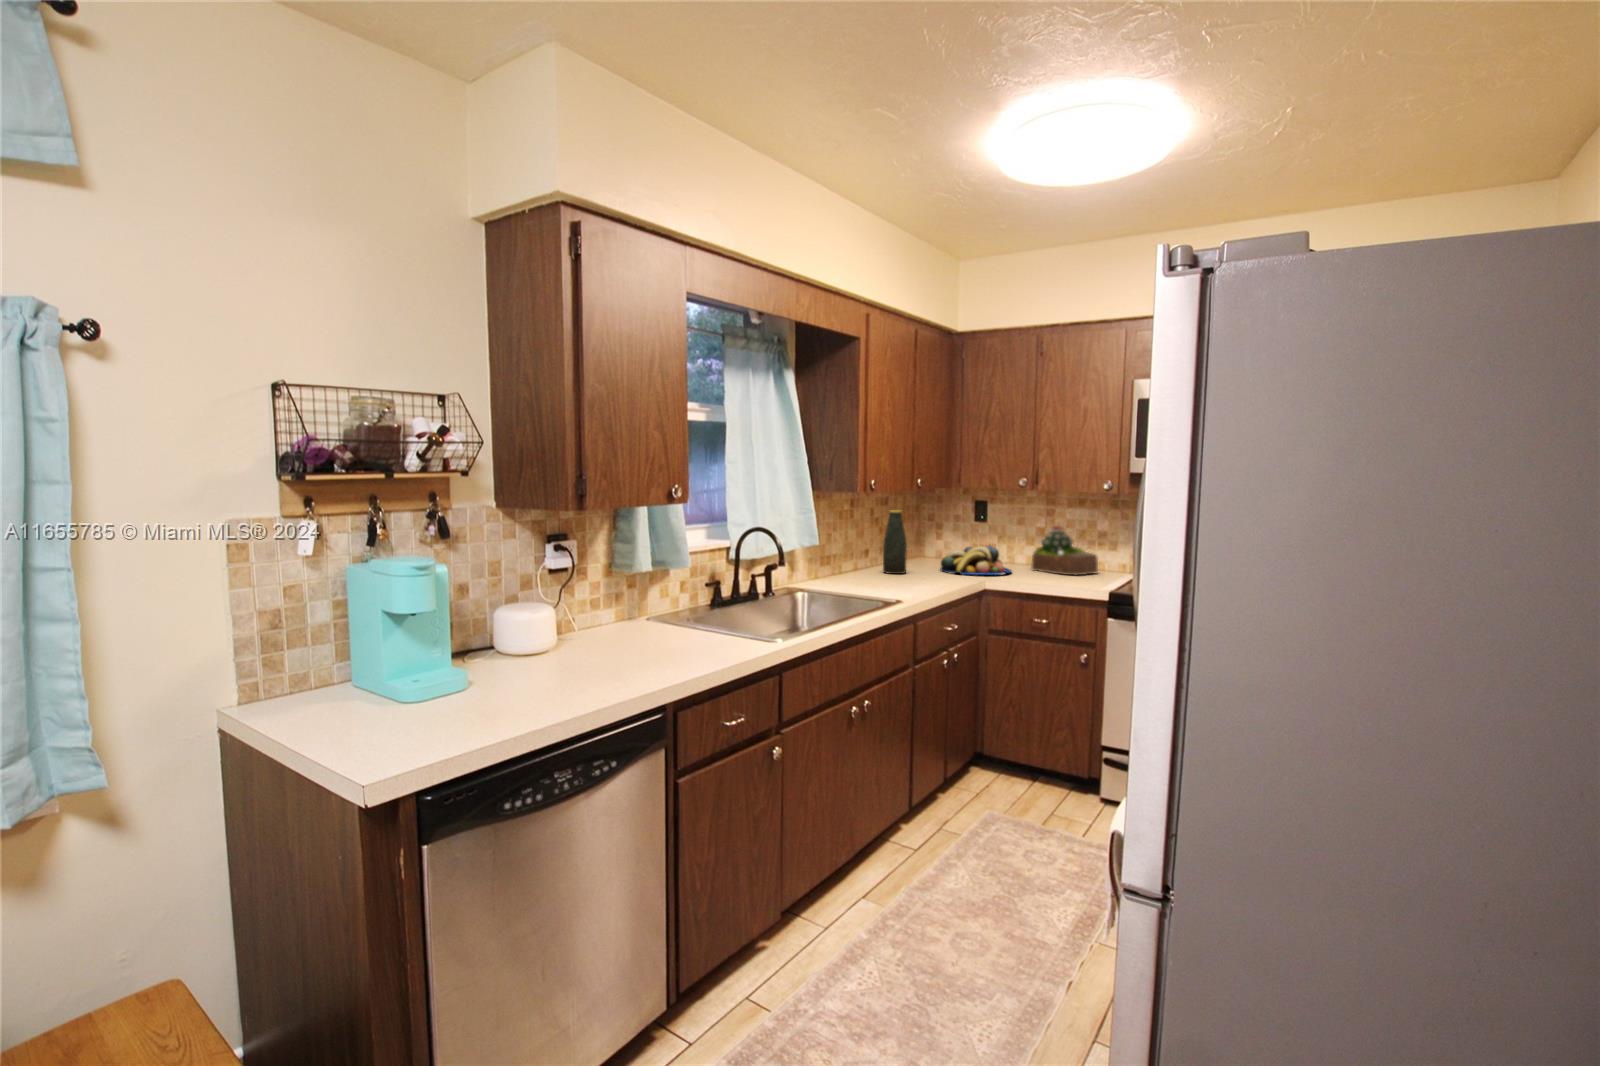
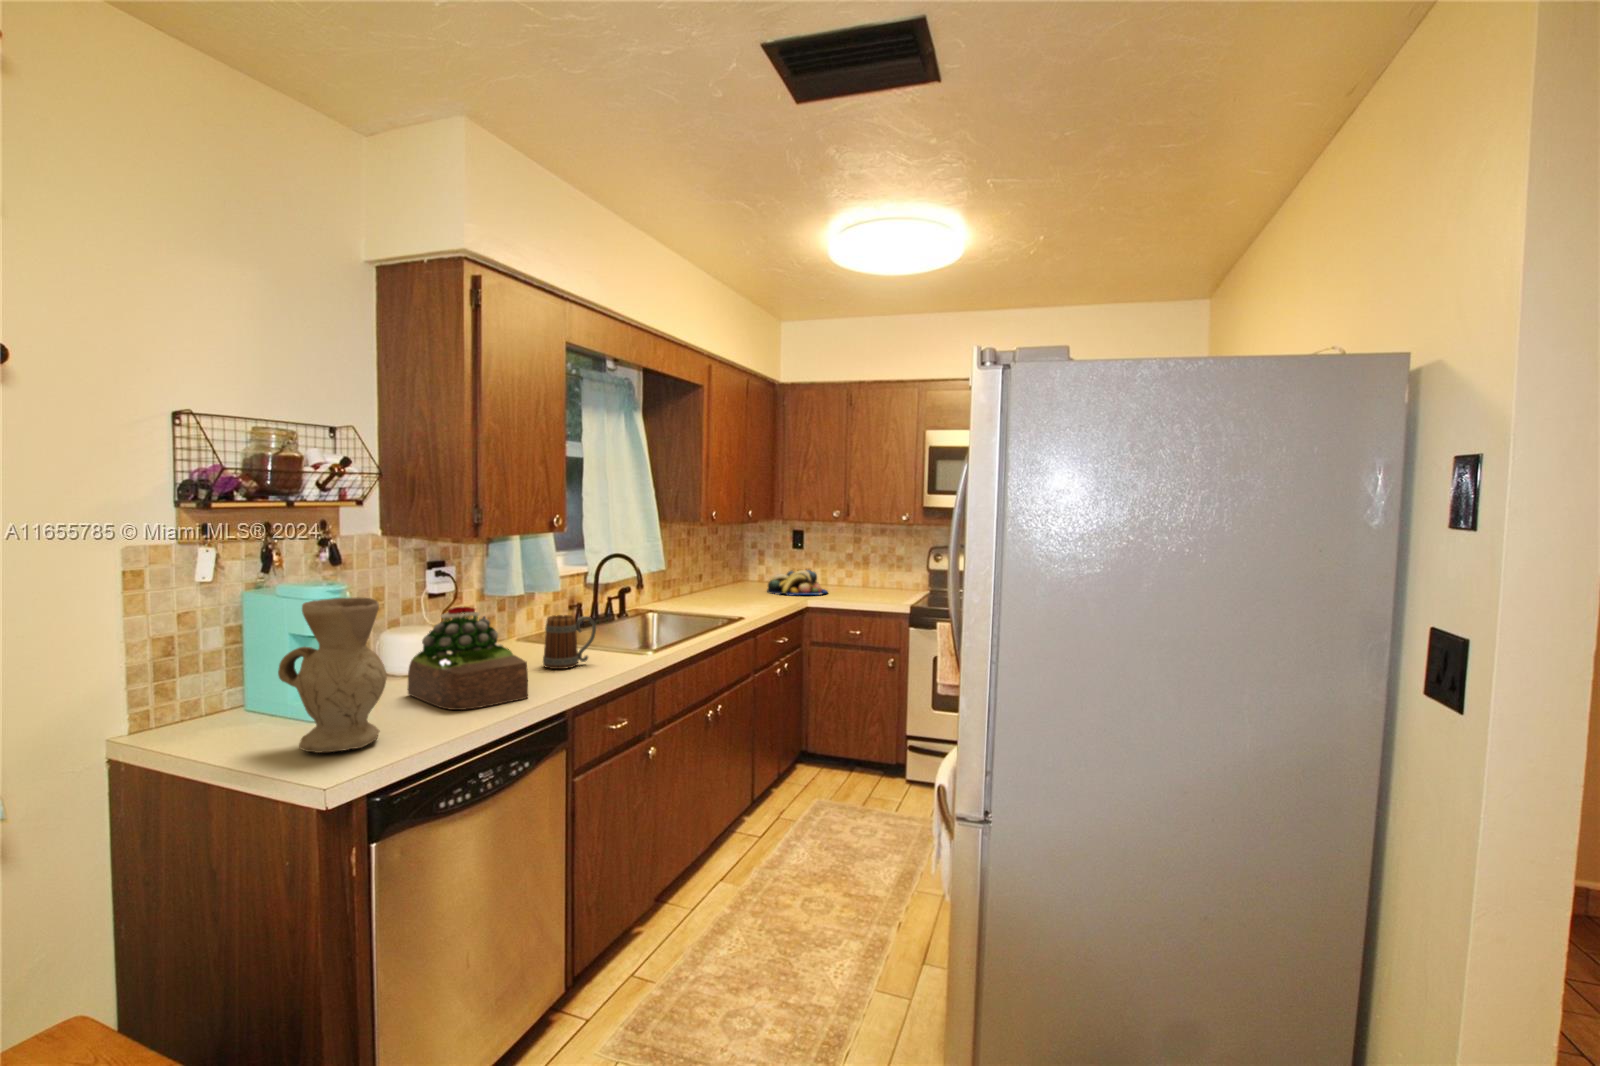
bottle: present [883,510,907,574] -> none [718,539,739,596]
succulent plant: present [1031,526,1098,575] -> present [408,607,528,710]
vase: none [345,575,452,742] -> present [278,597,387,753]
mug: none [655,595,712,655] -> present [543,615,596,669]

